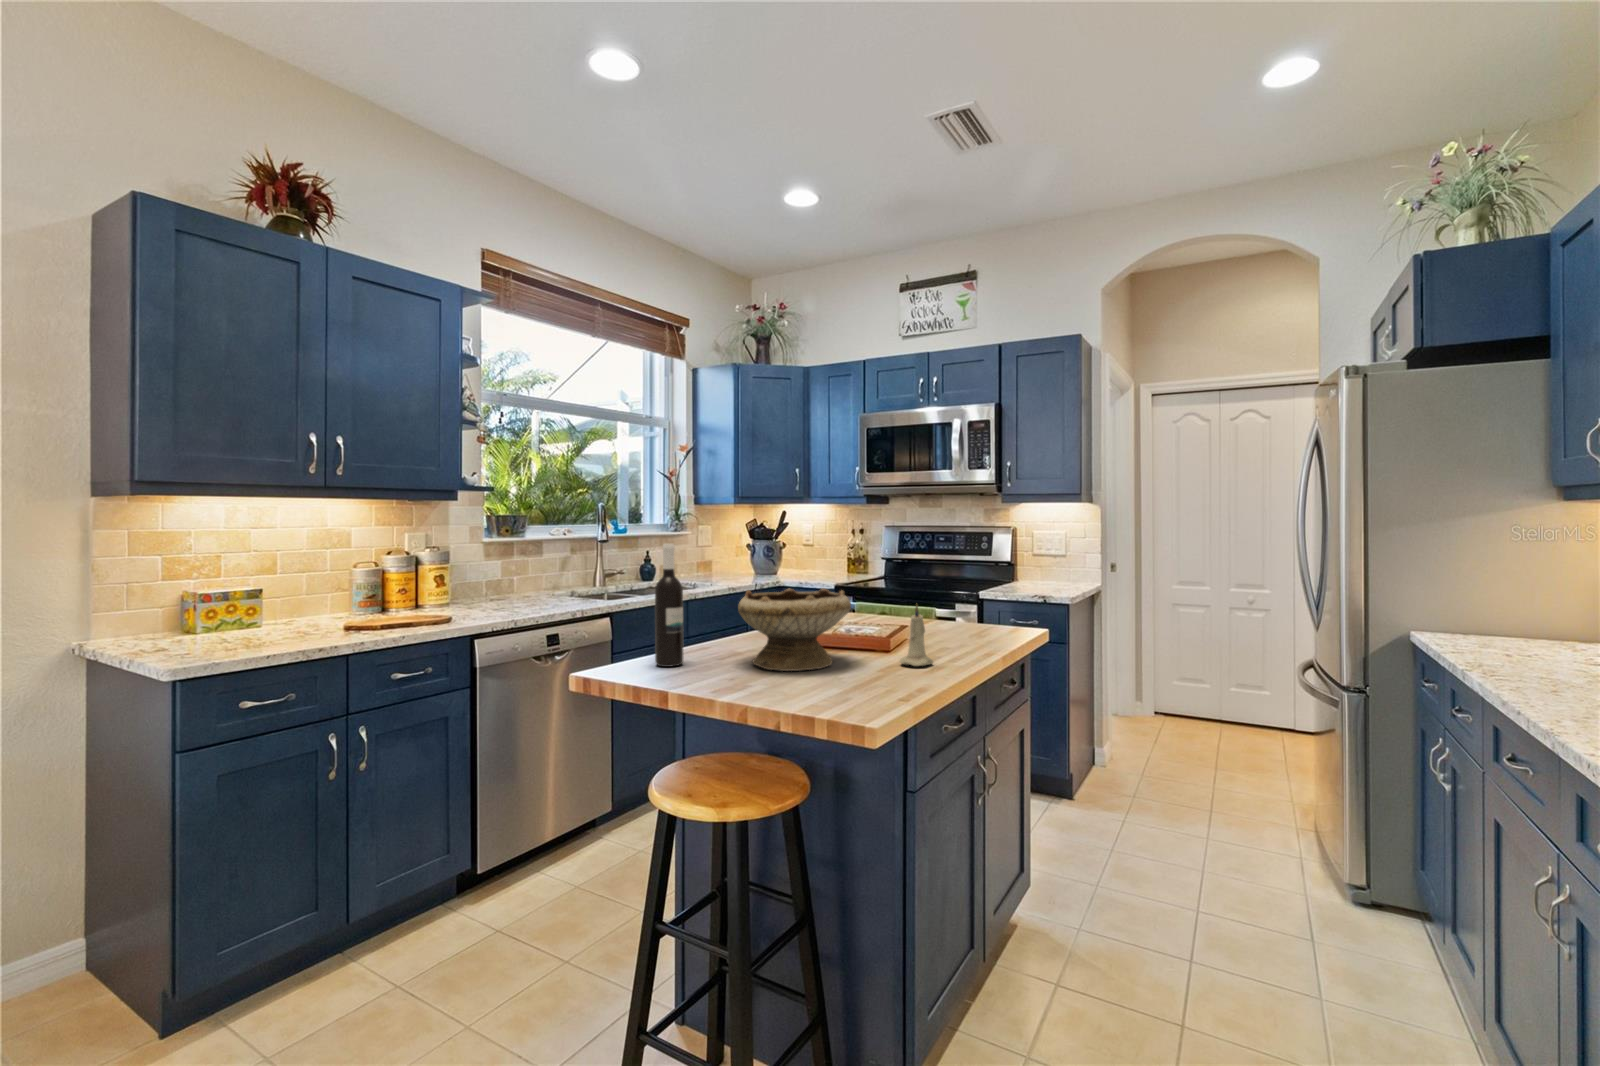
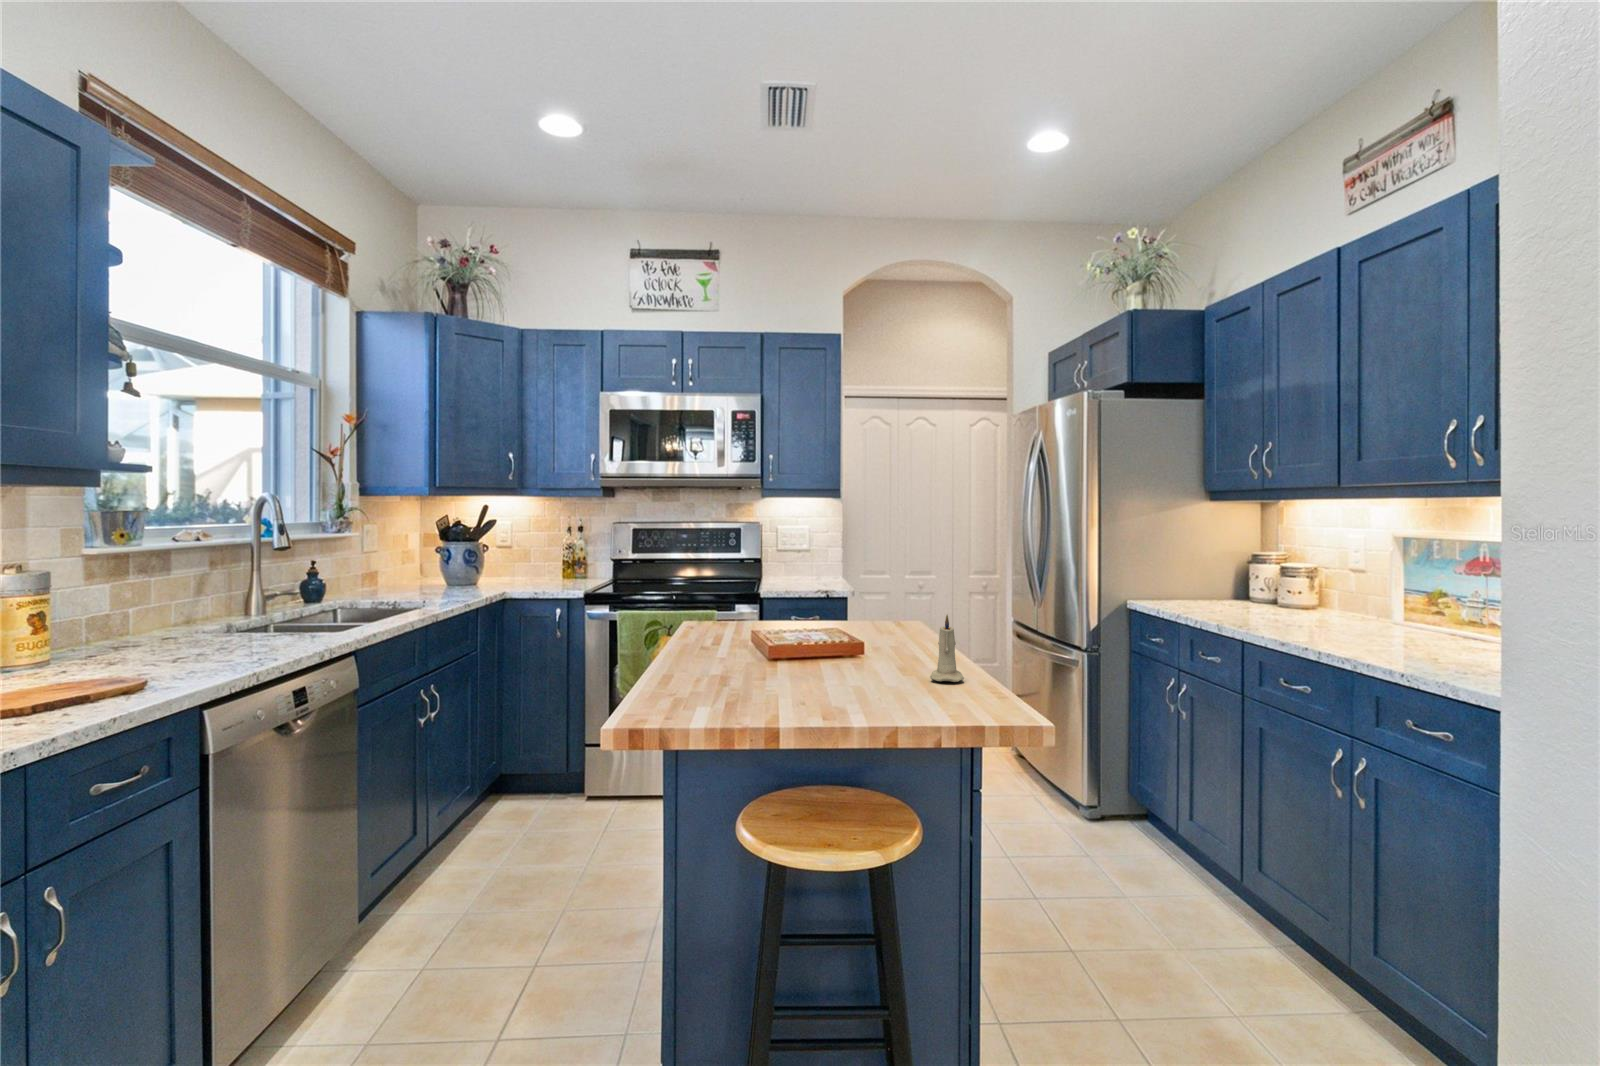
wine bottle: present [655,544,684,667] -> none [680,557,717,722]
bowl: present [738,588,851,671] -> none [763,603,901,706]

